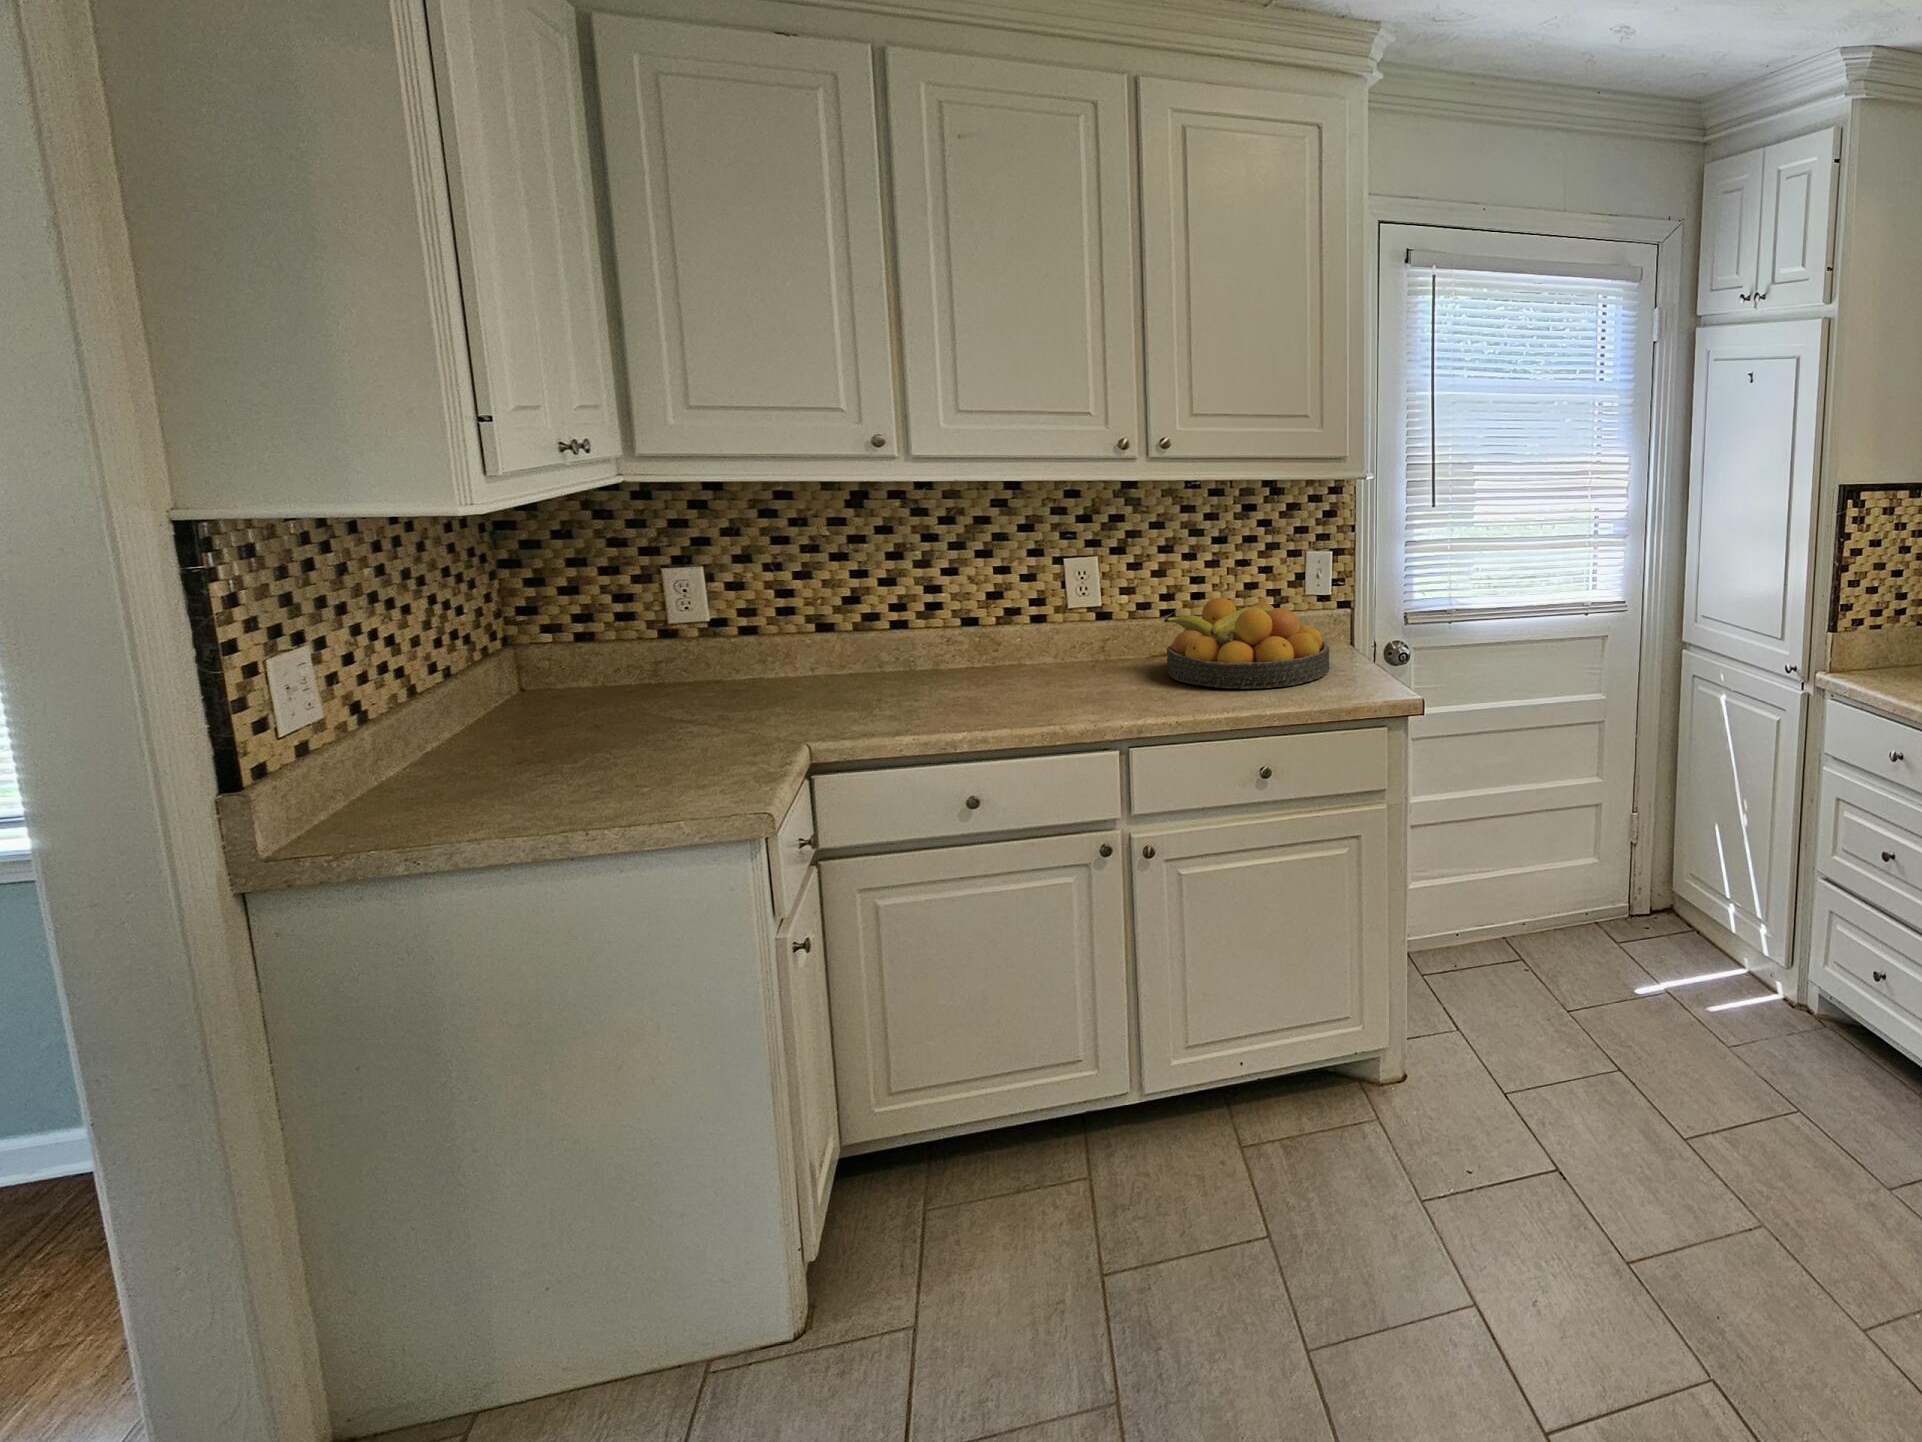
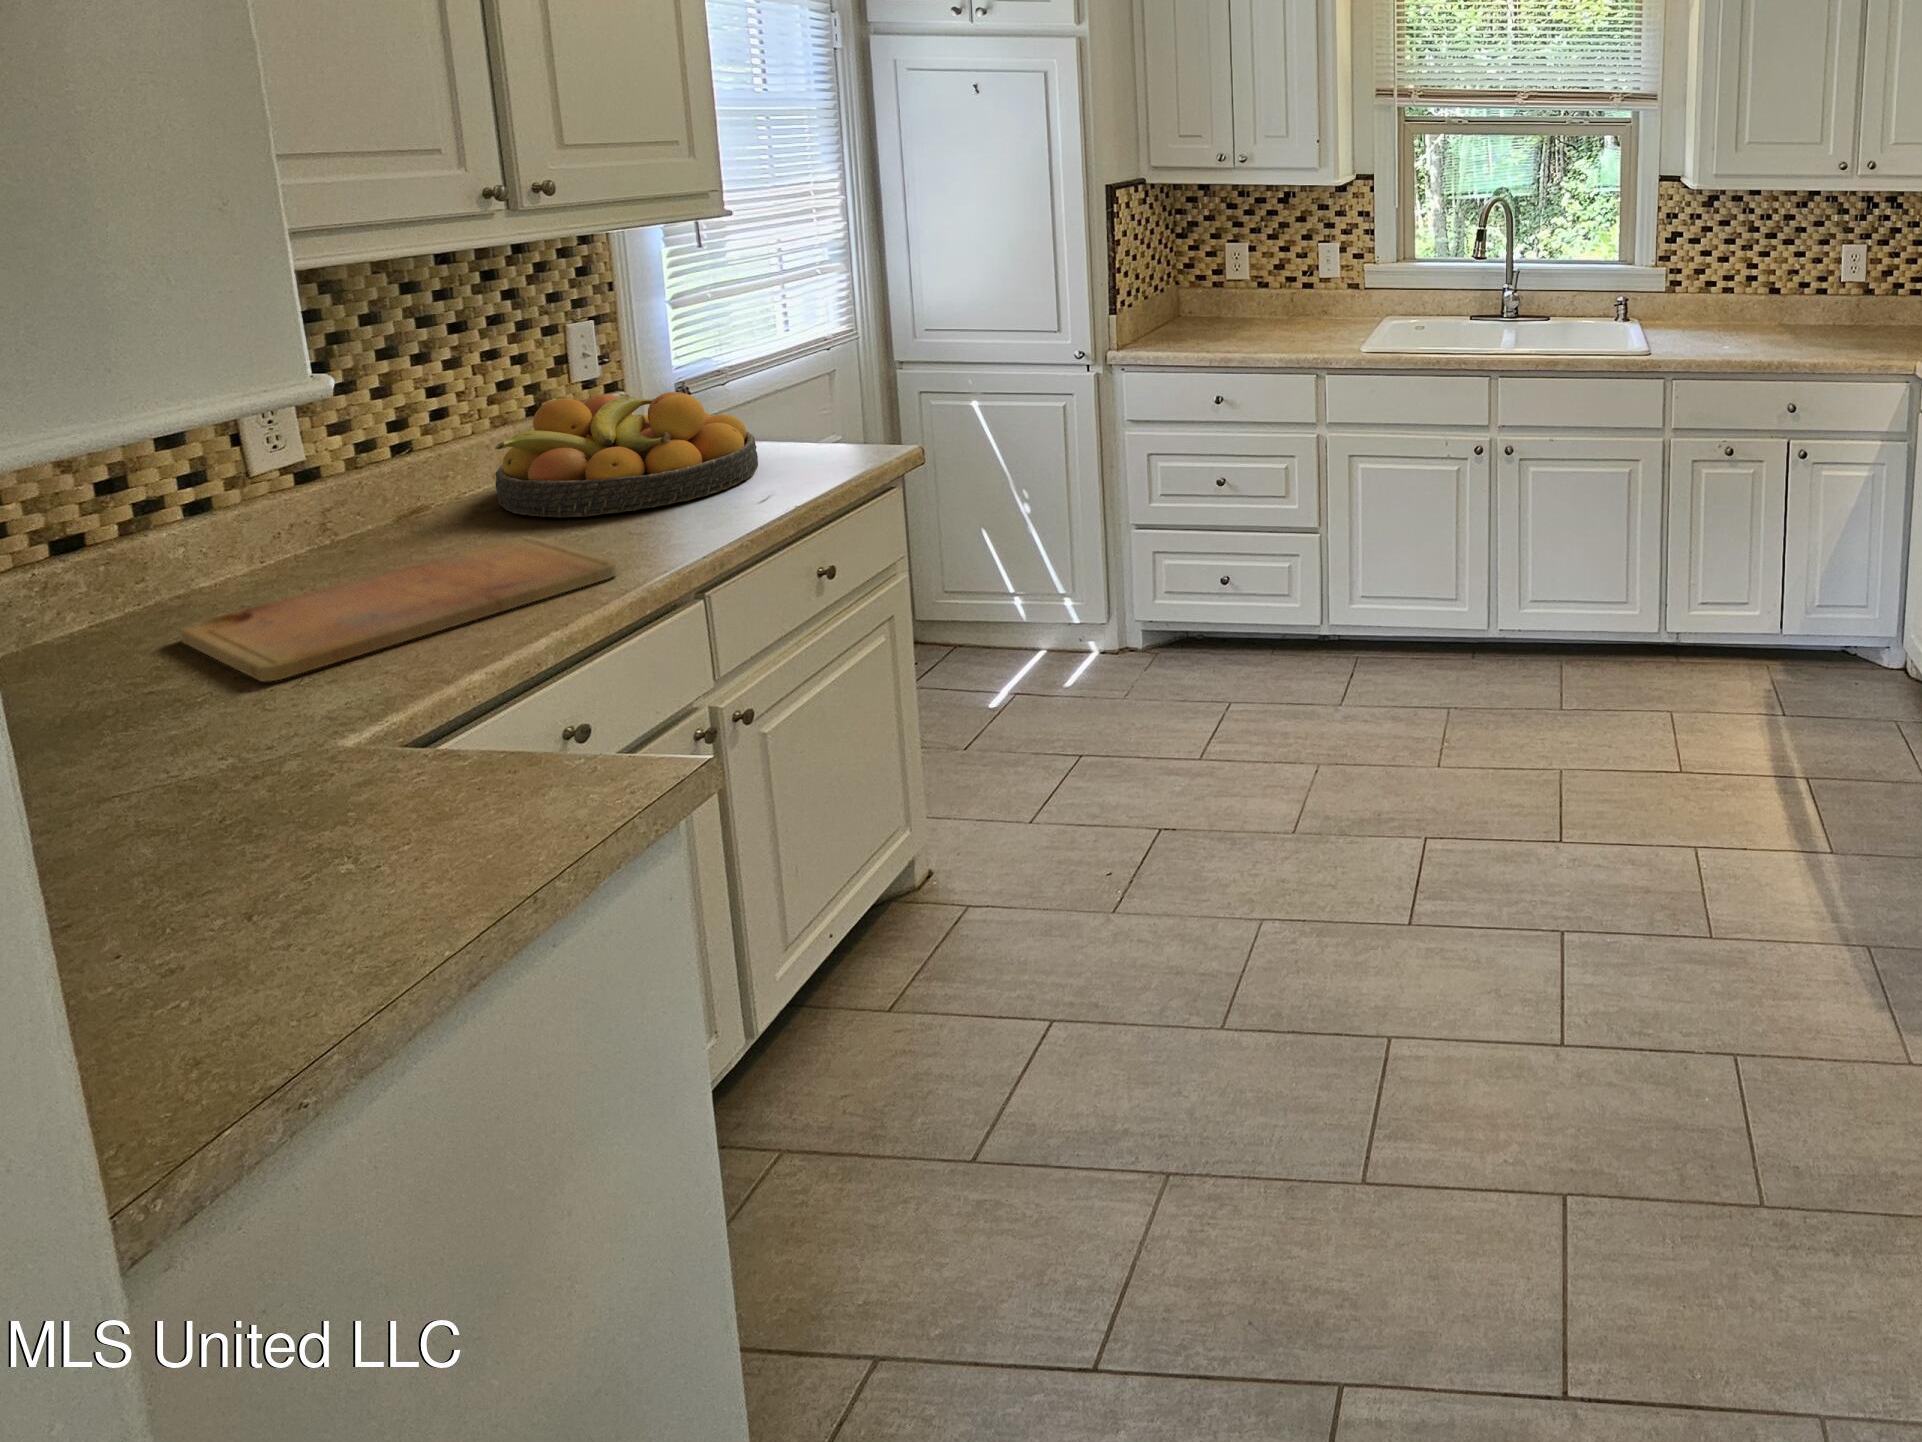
cutting board: none [904,676,1122,716] -> present [180,536,617,682]

